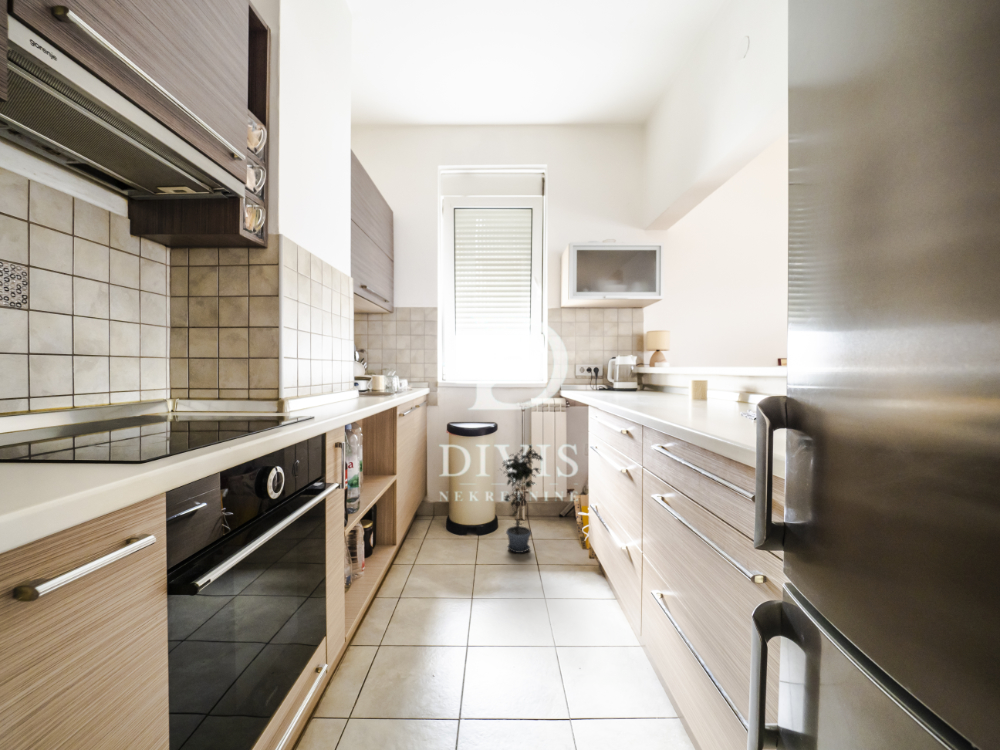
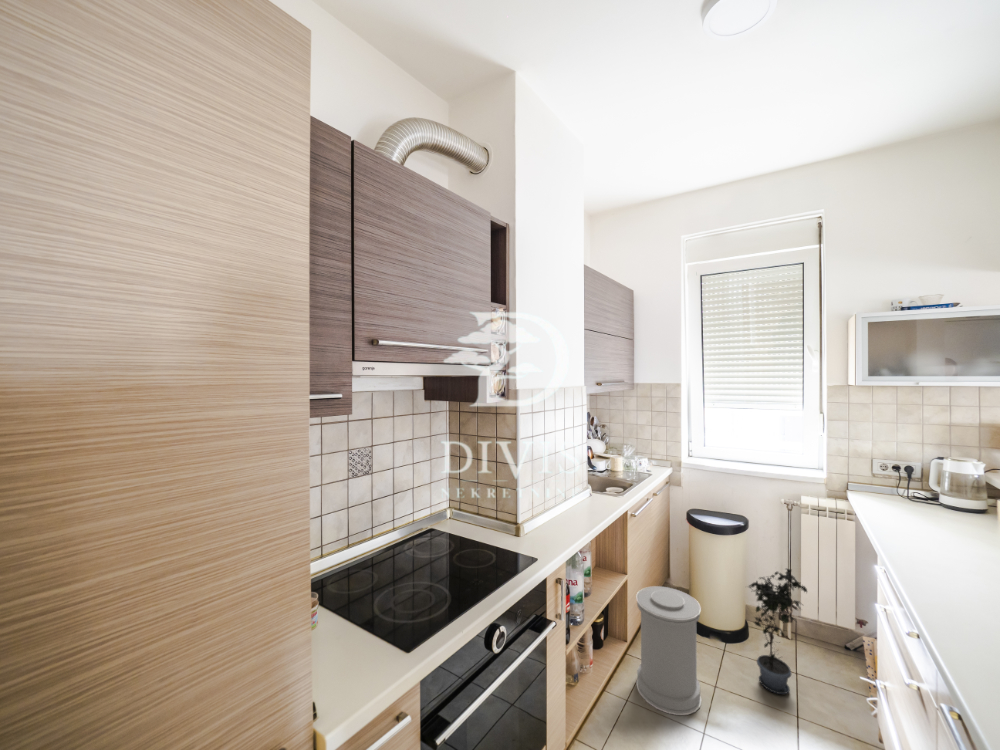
trash can: none [407,481,467,590] -> present [636,586,701,715]

